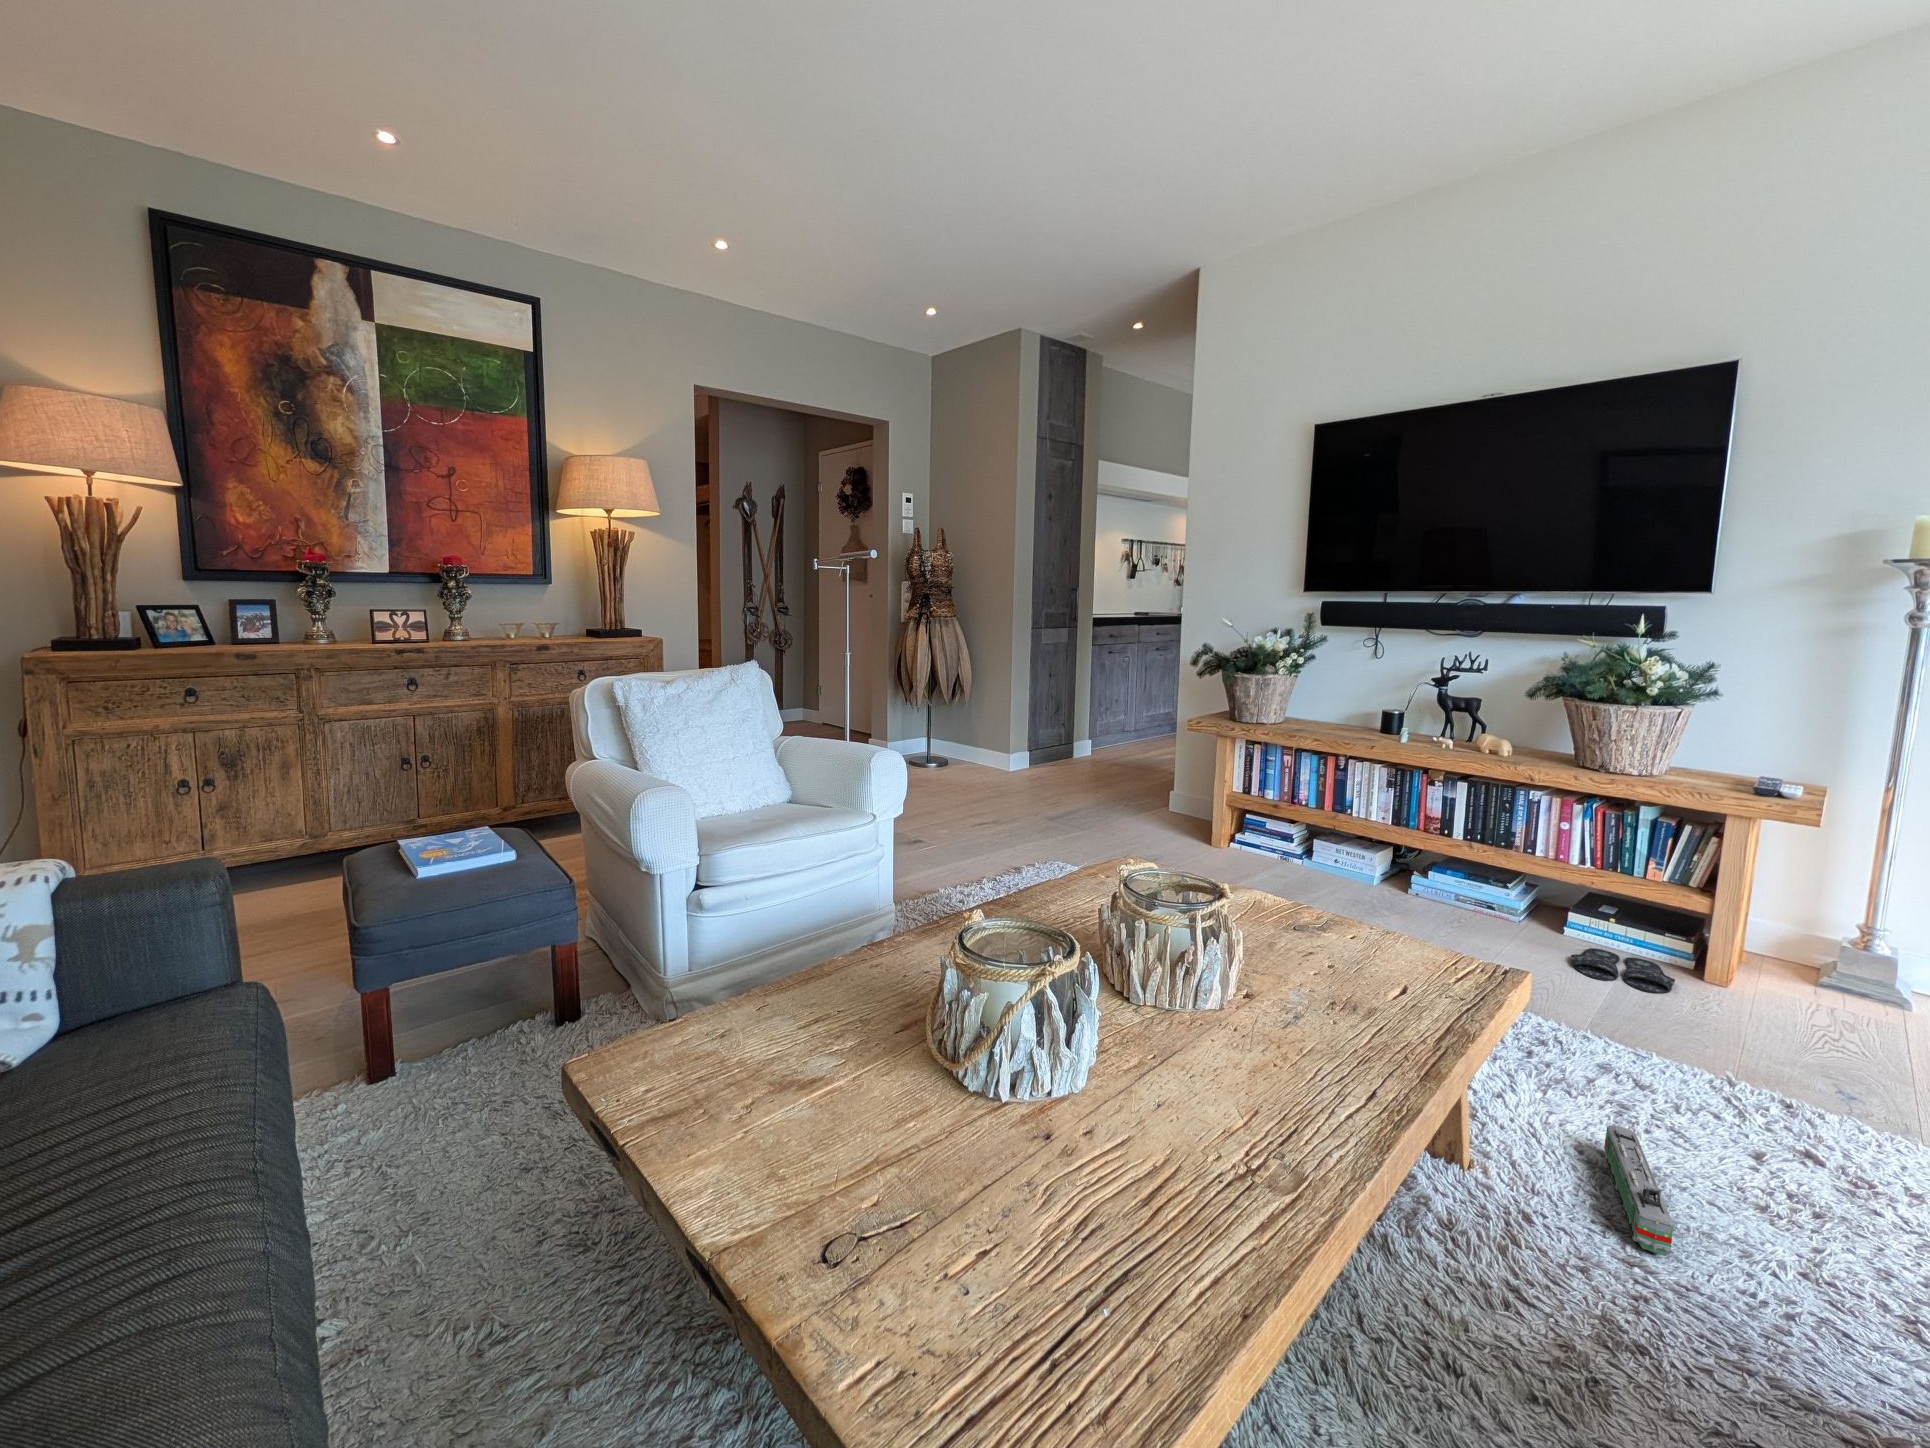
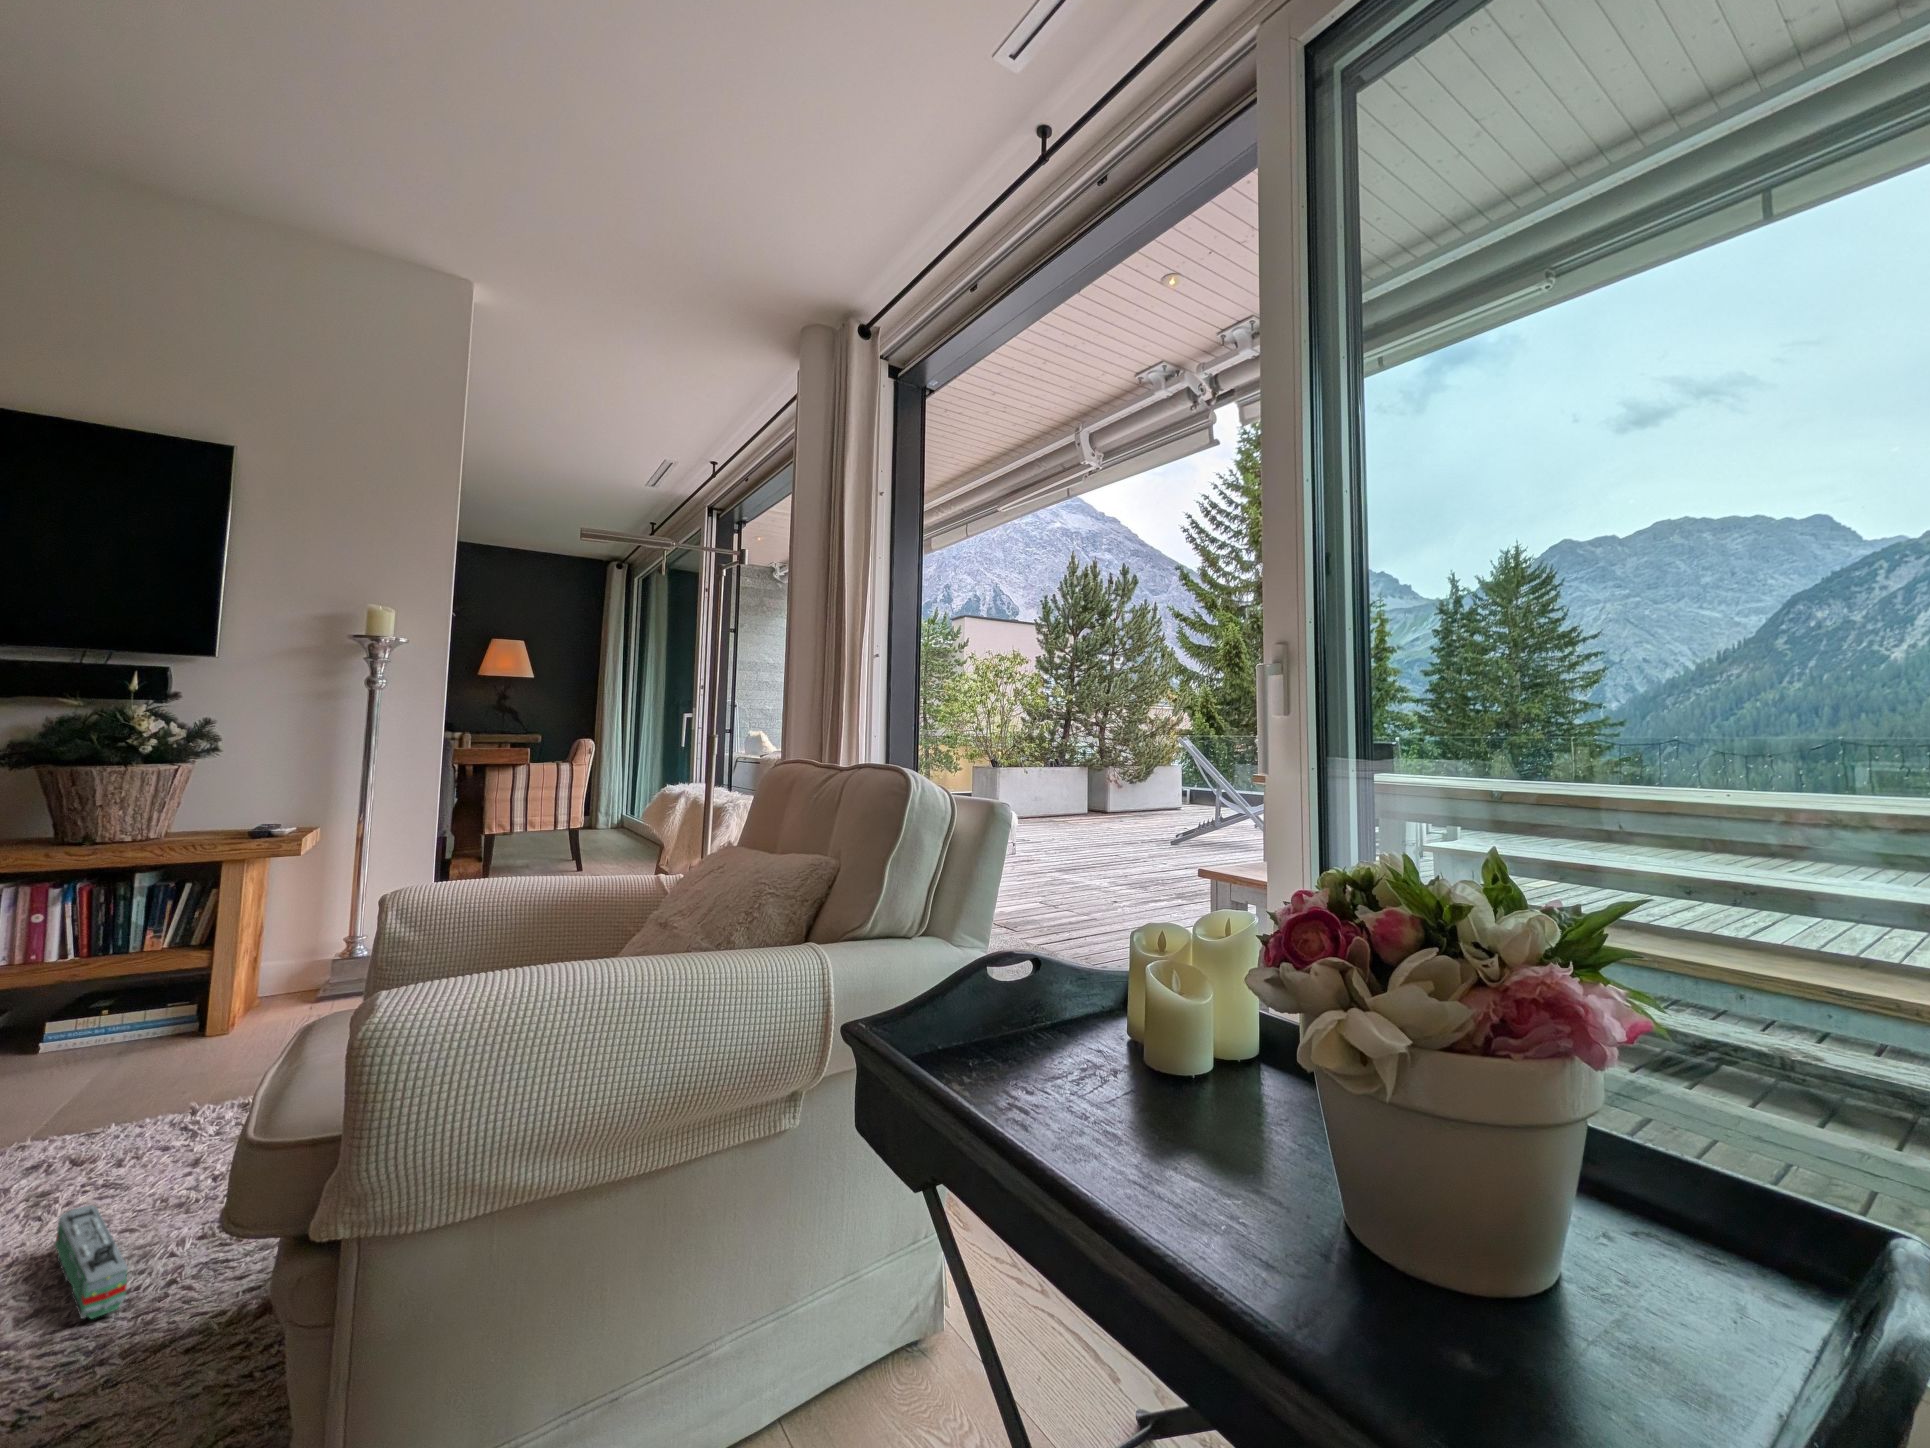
slippers: present [1571,948,1675,993] -> none [44,1040,176,1084]

